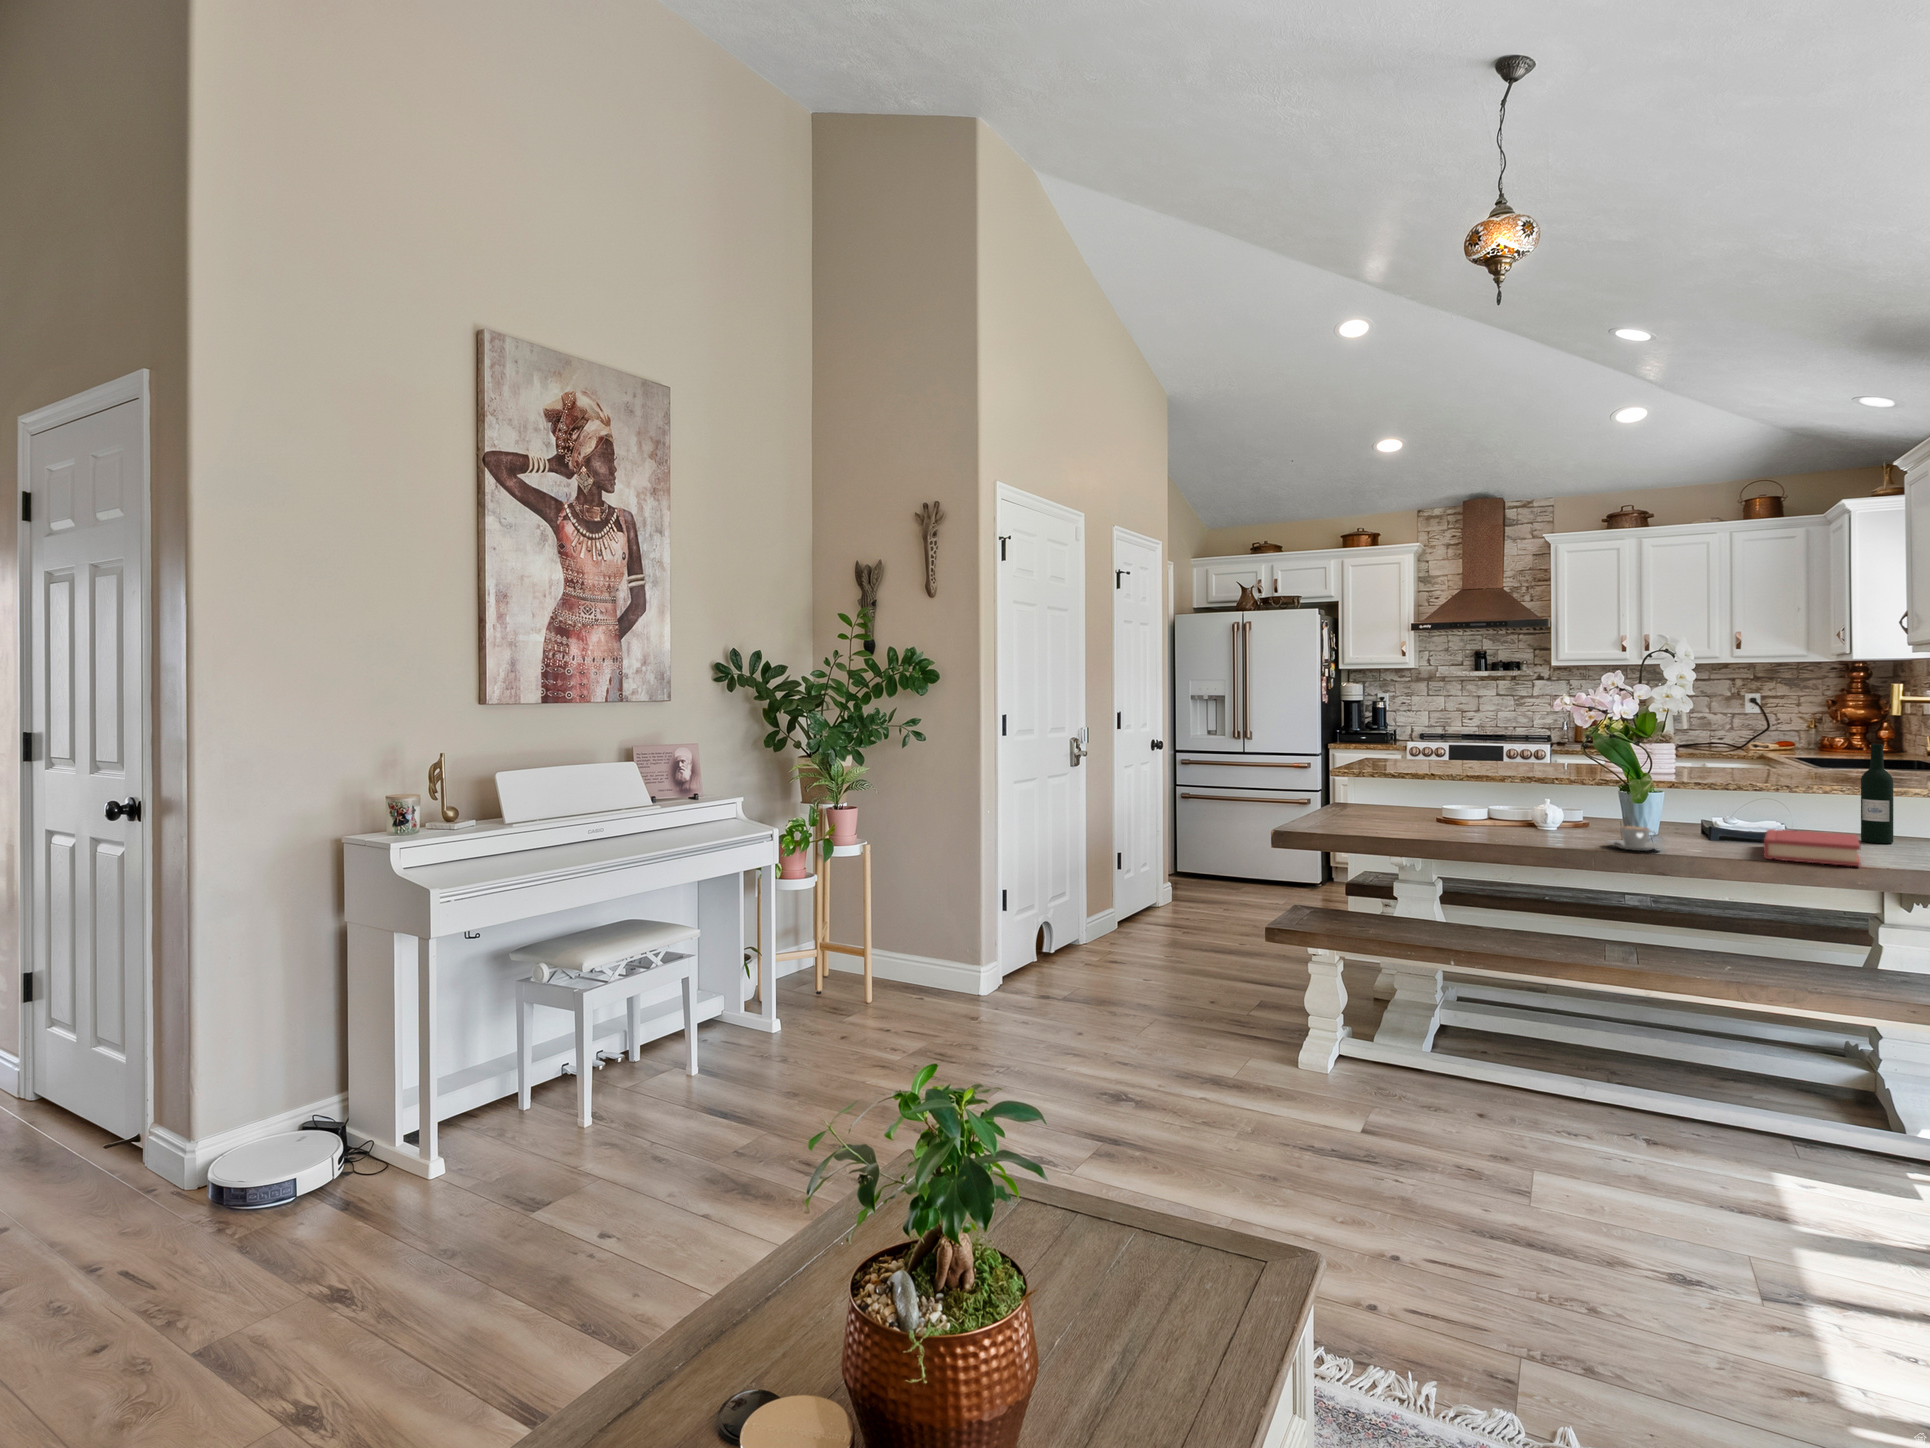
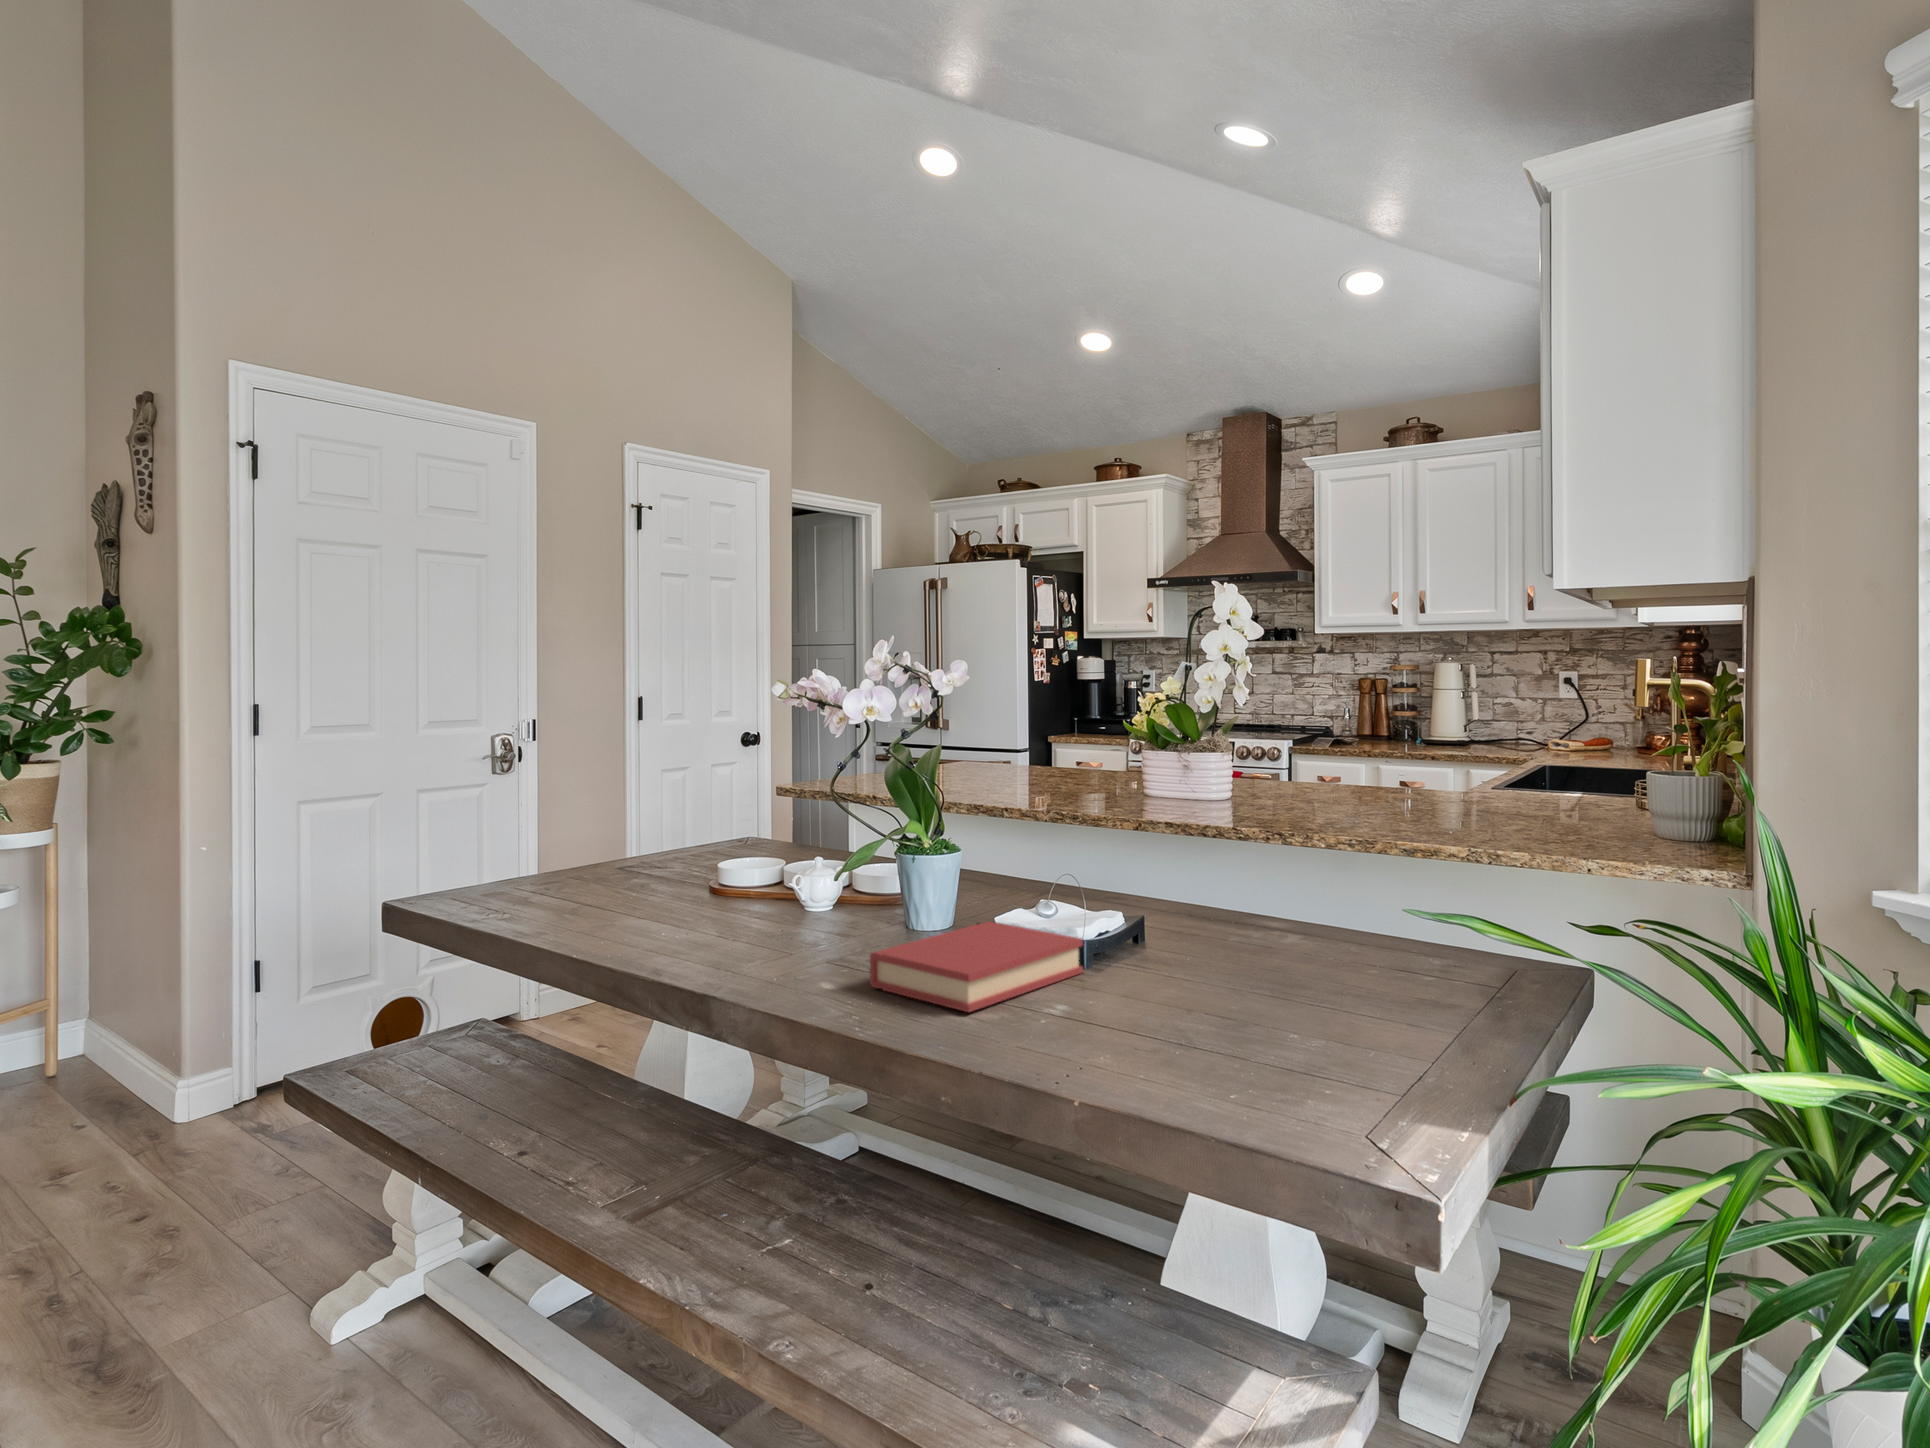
wine bottle: present [1861,744,1893,843] -> none [1188,773,1231,945]
coffee cup: present [1606,826,1664,851] -> none [695,916,784,962]

